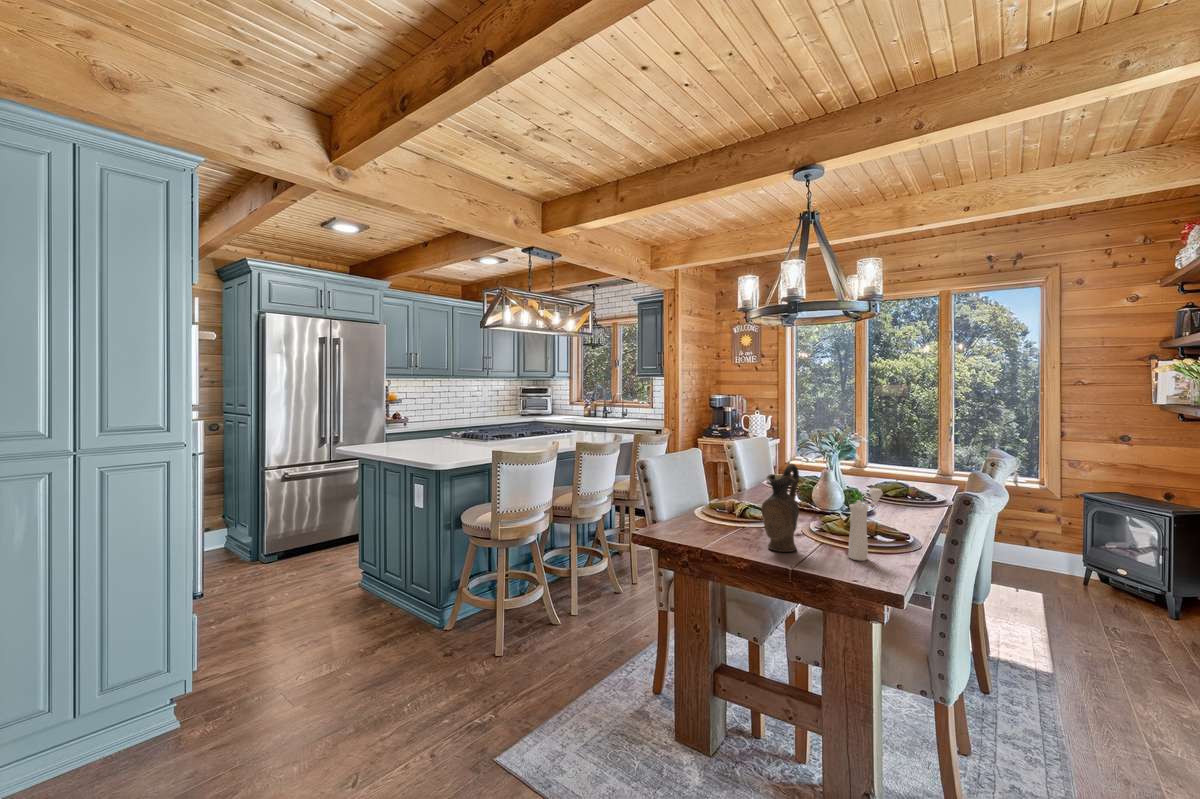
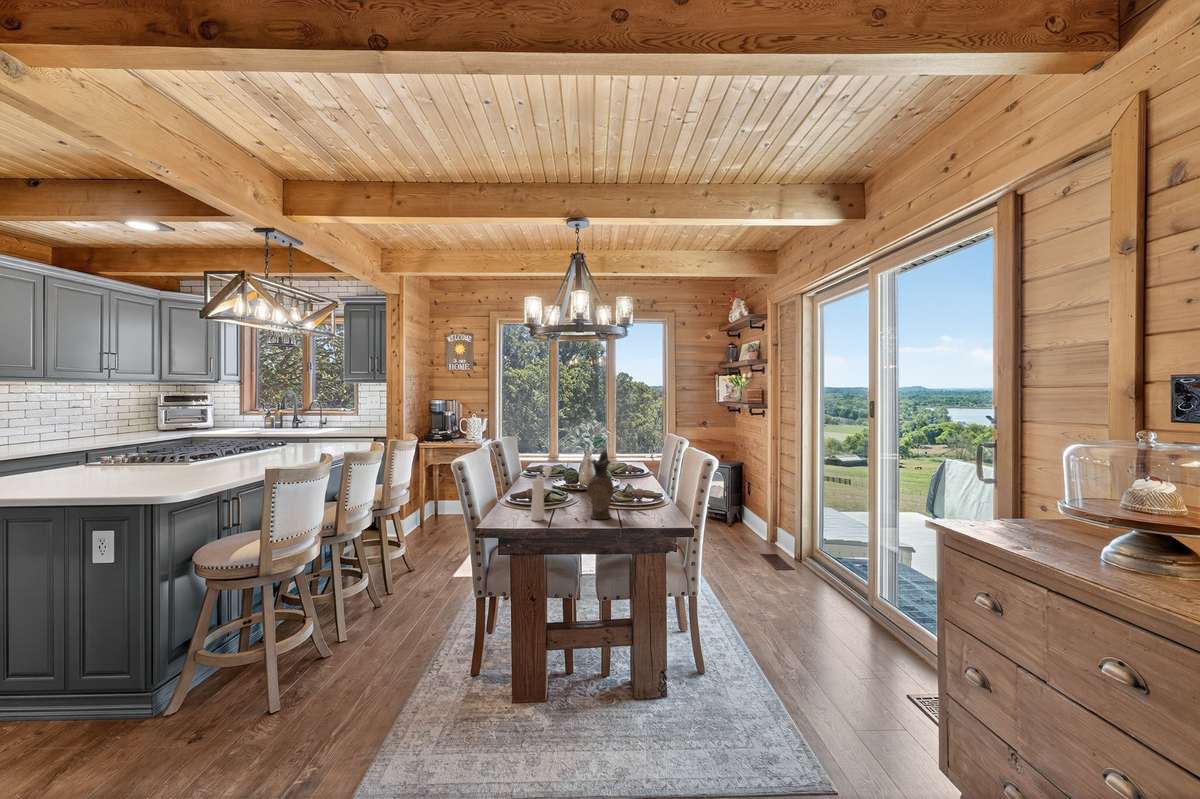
pepper mill: present [849,488,883,561] -> present [531,466,552,521]

